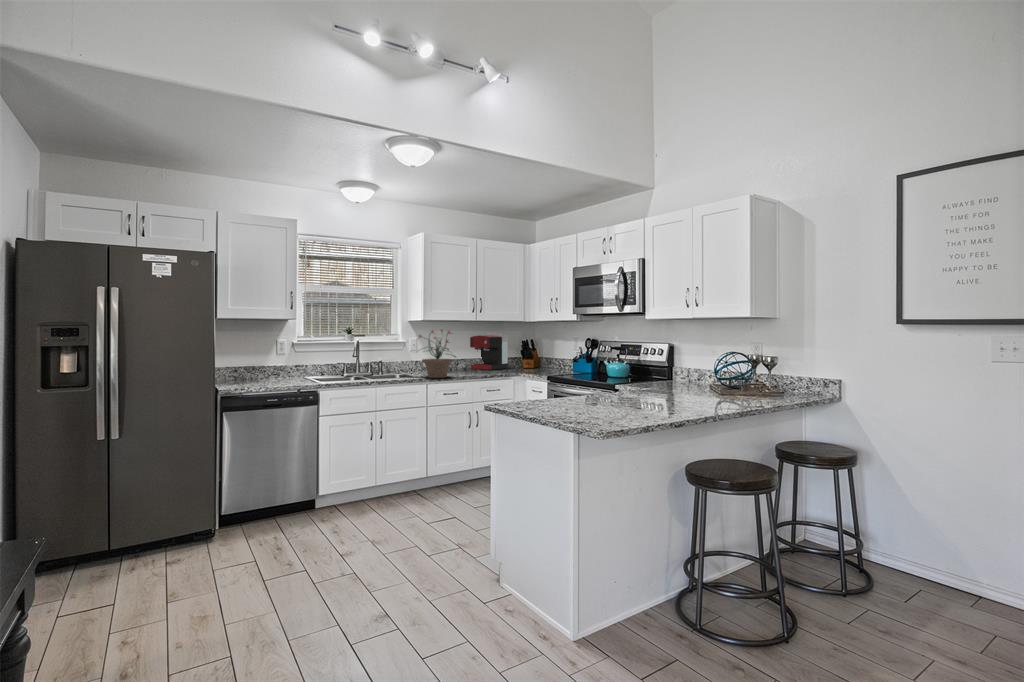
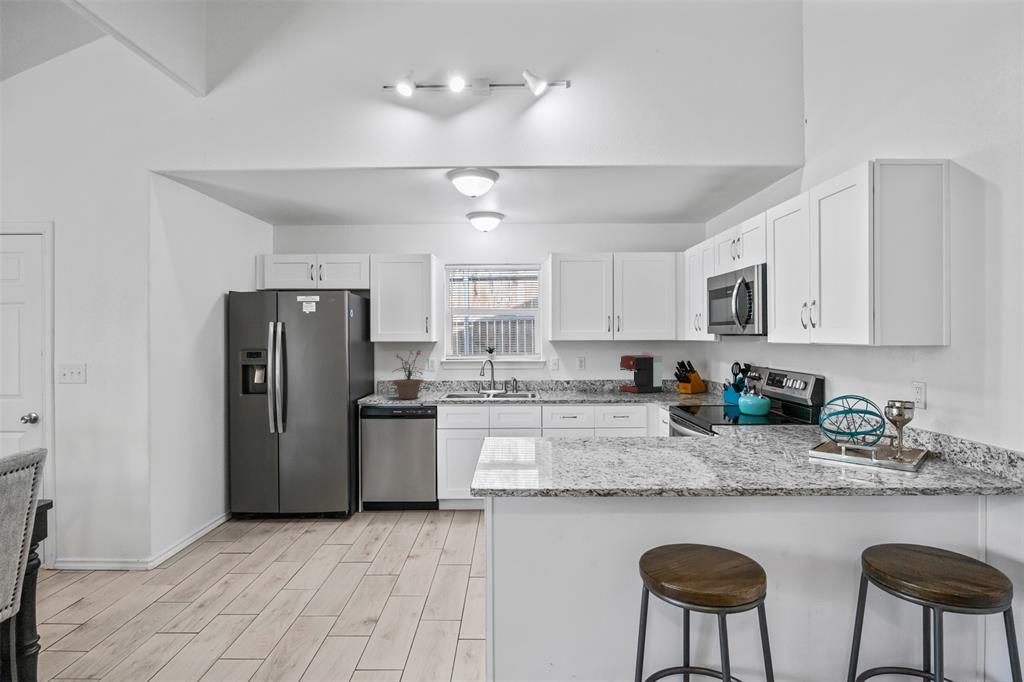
potted plant: present [419,330,456,378] -> present [393,351,424,399]

